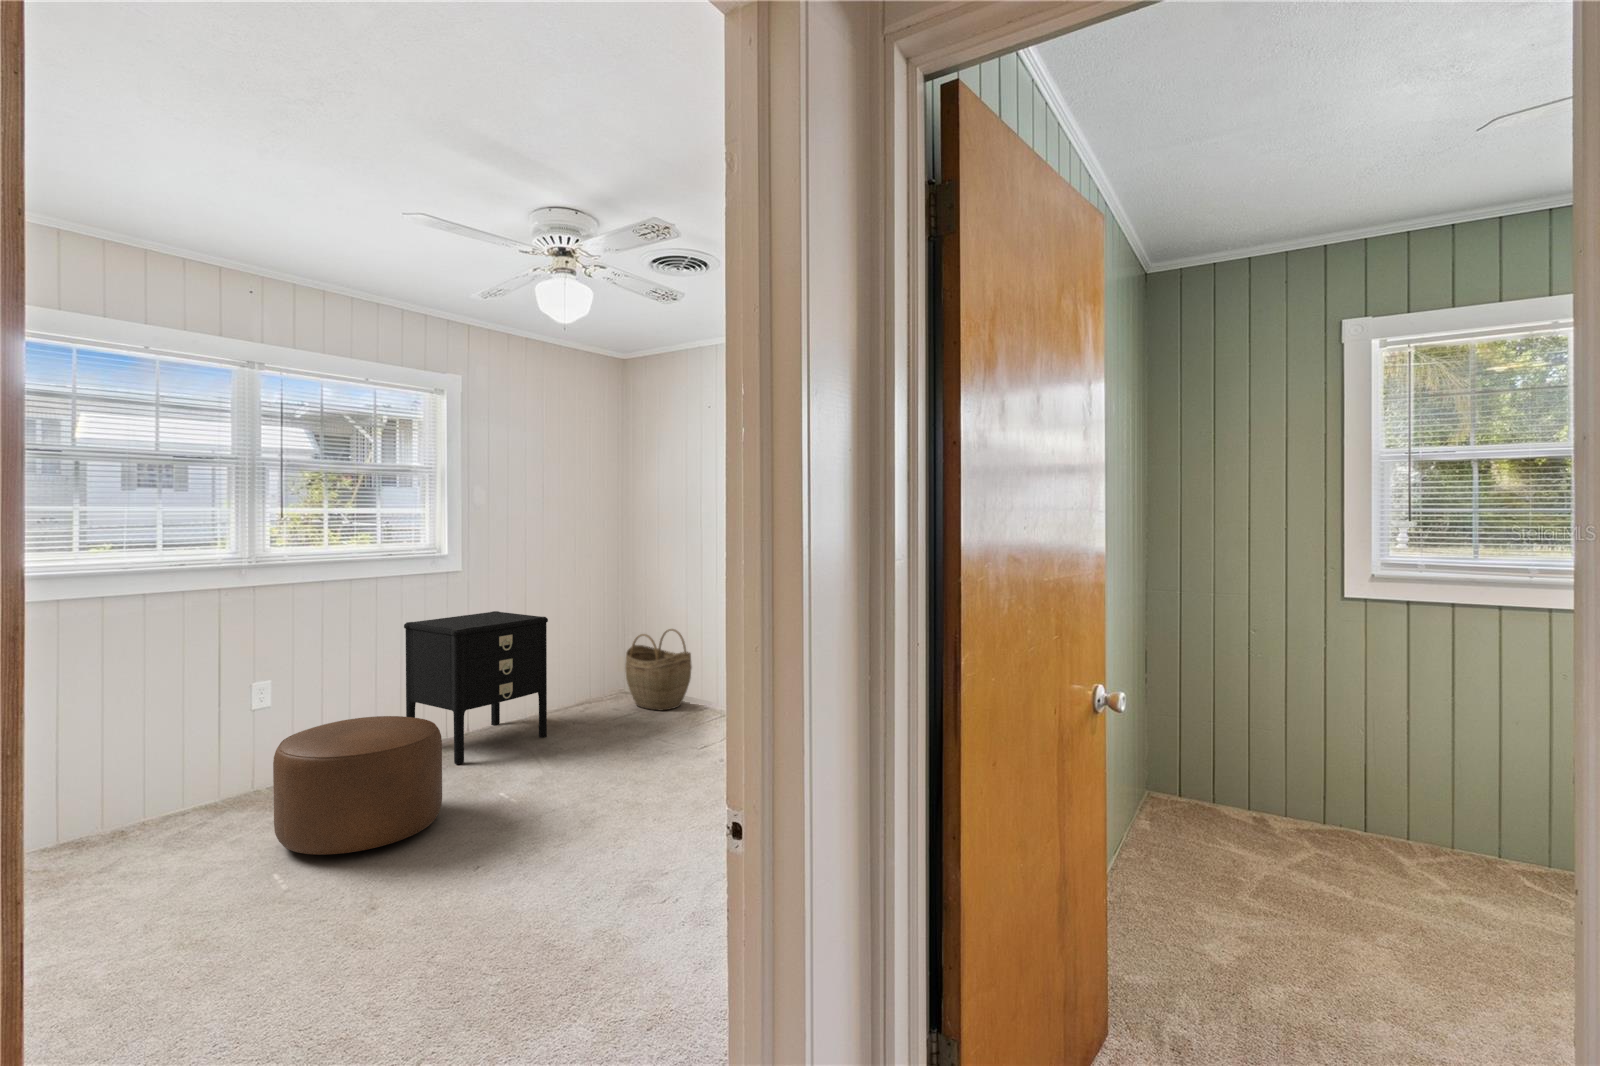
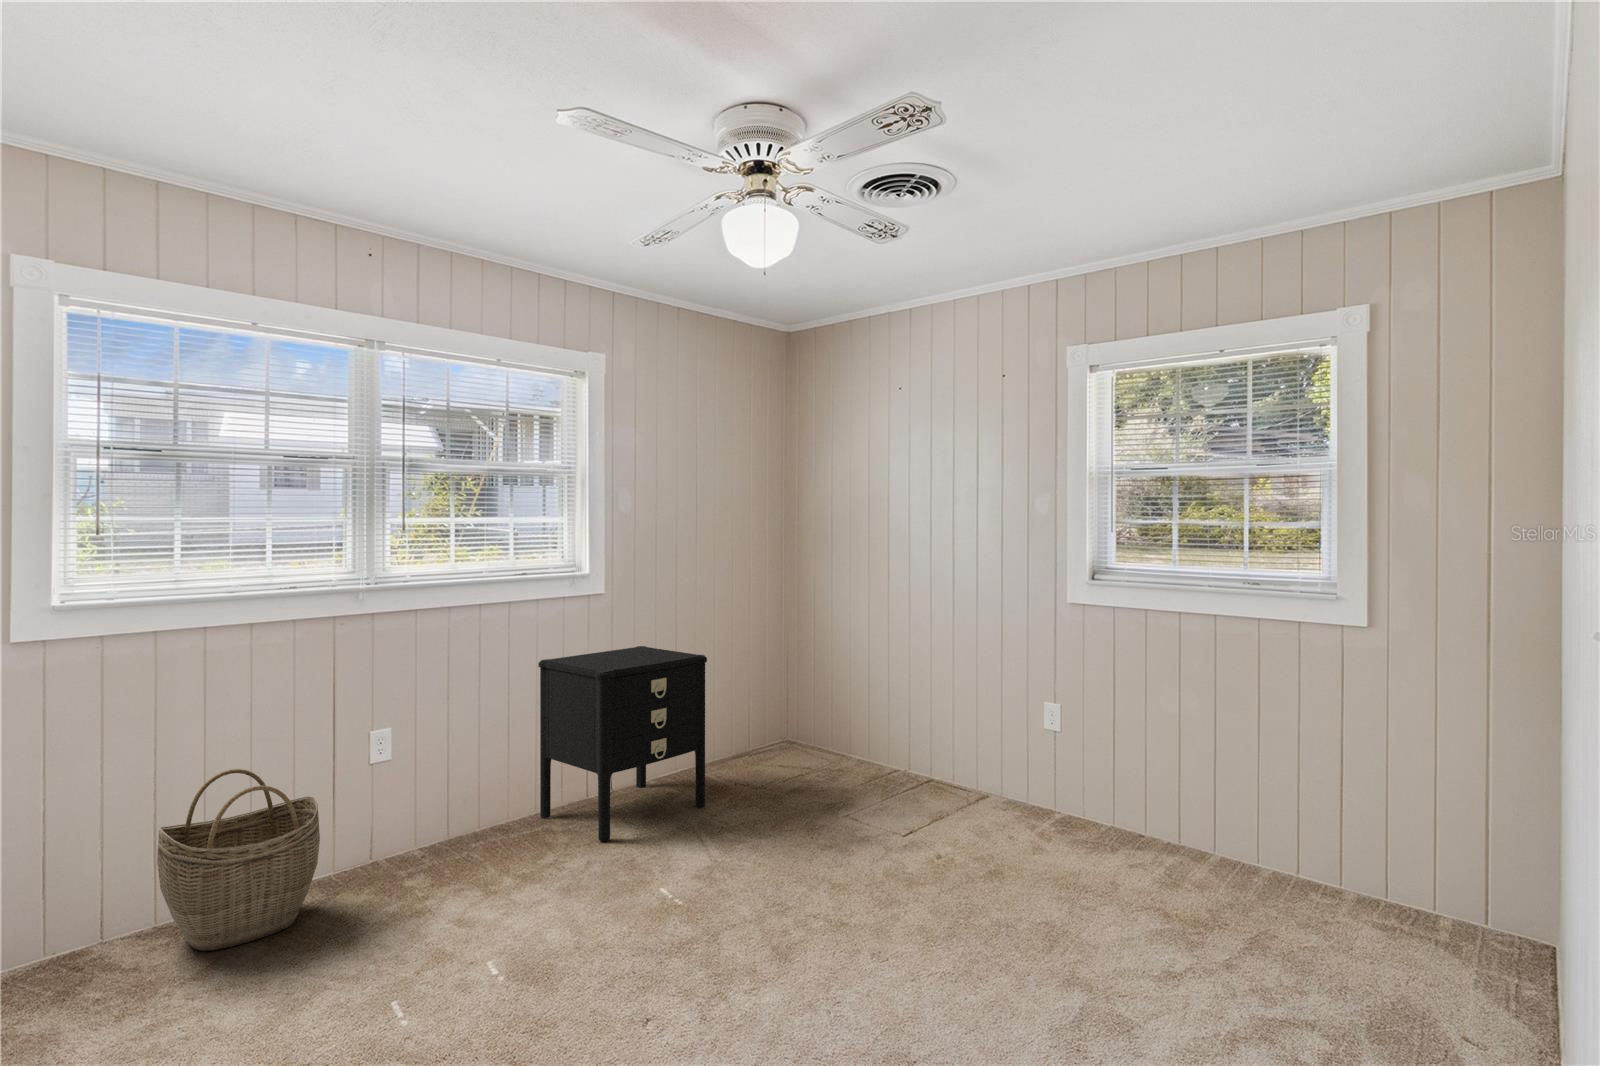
woven basket: present [625,629,692,711] -> present [157,769,320,951]
ottoman: present [273,716,442,855] -> none [393,784,593,973]

